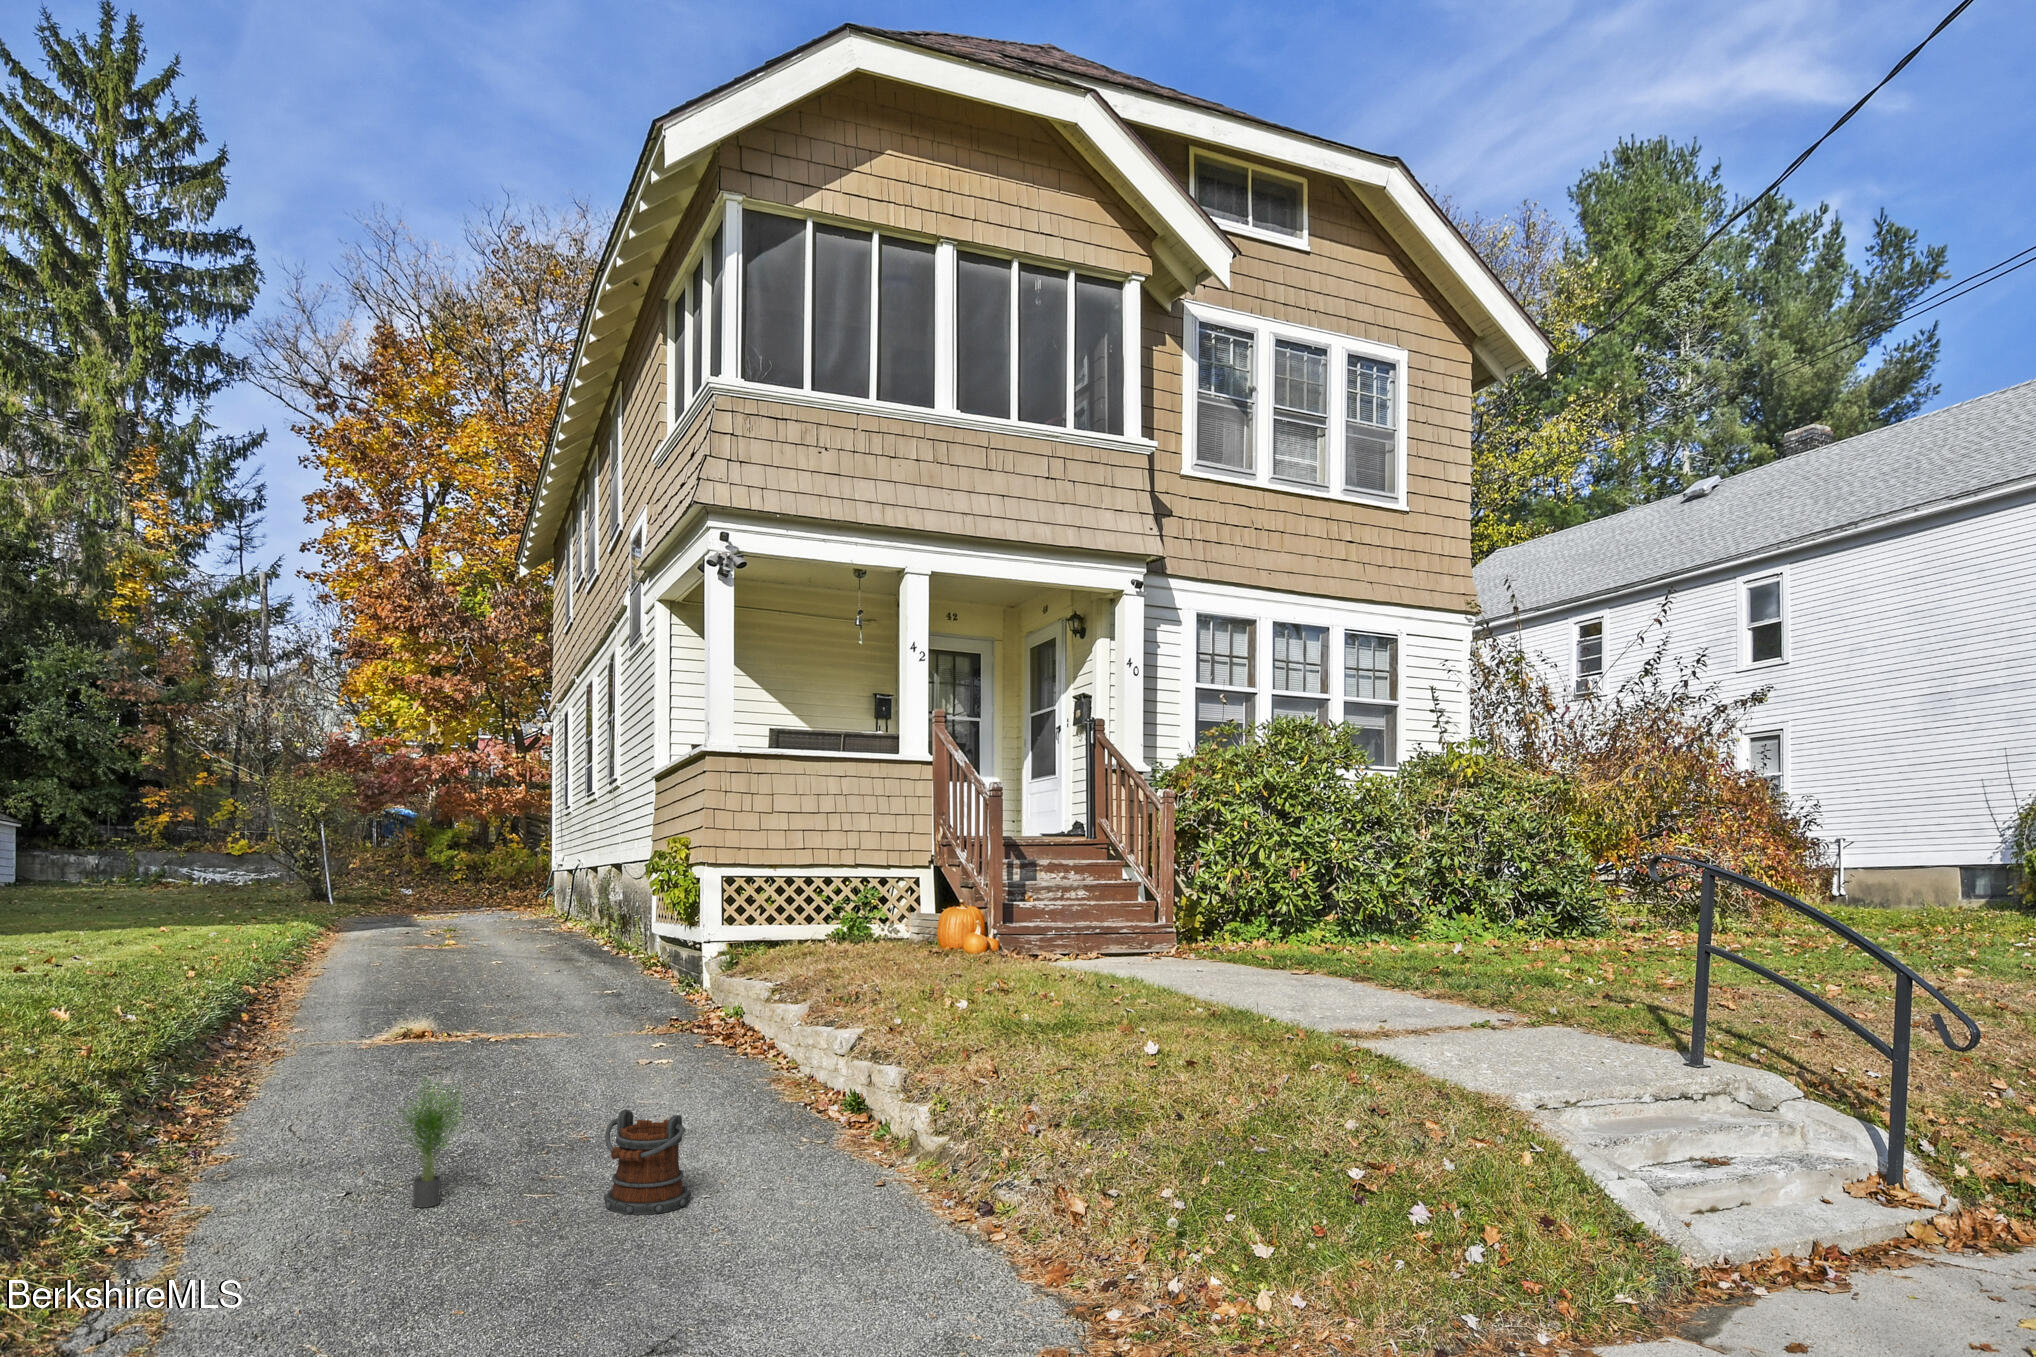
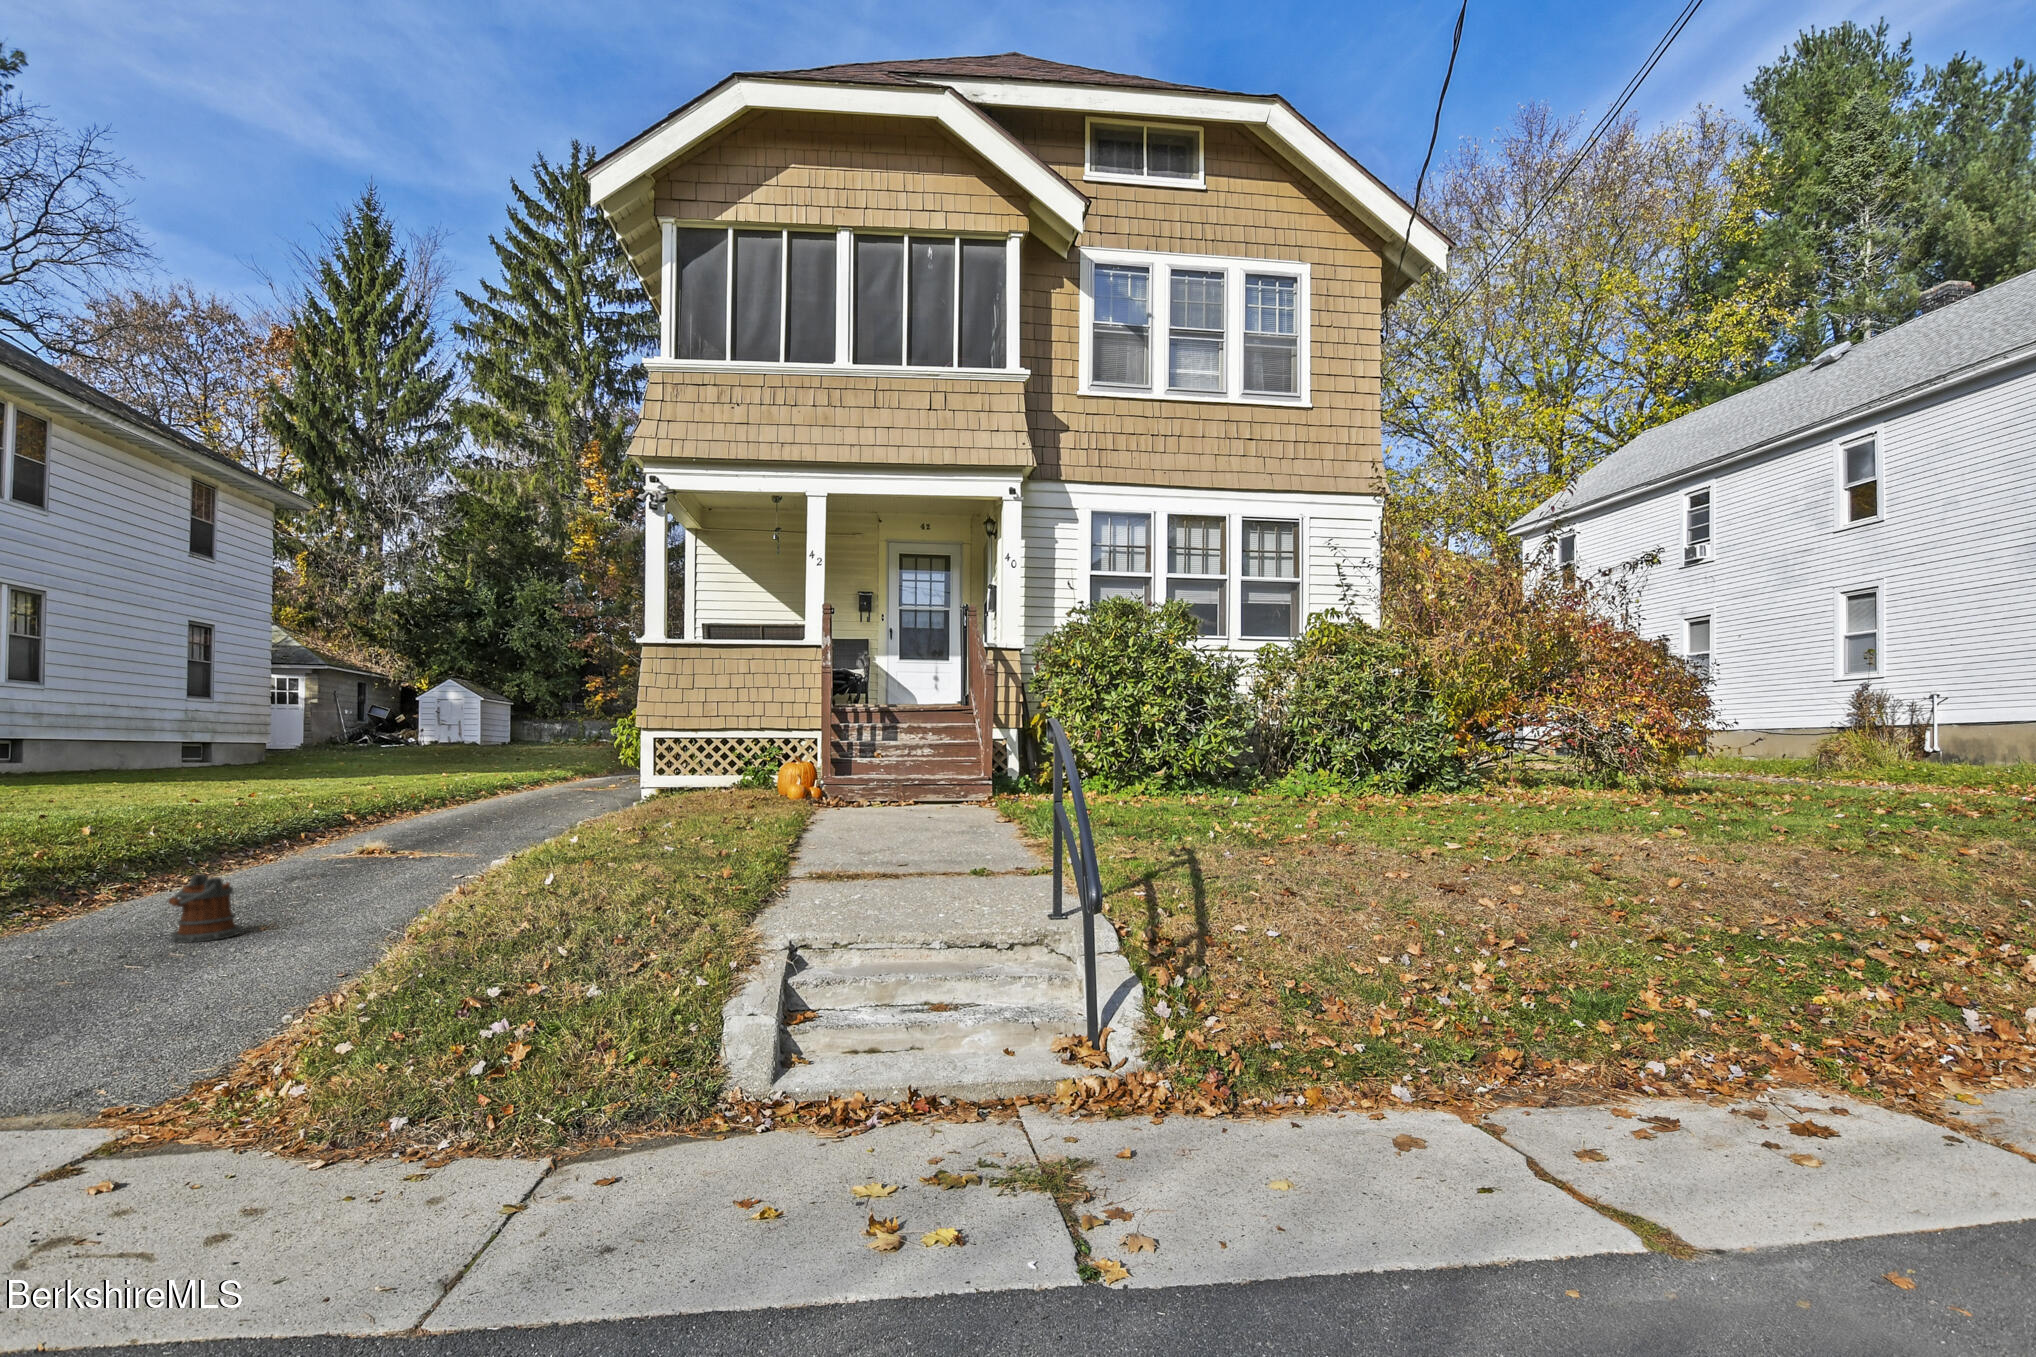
potted plant: present [391,1085,460,1208] -> none [57,847,124,933]

